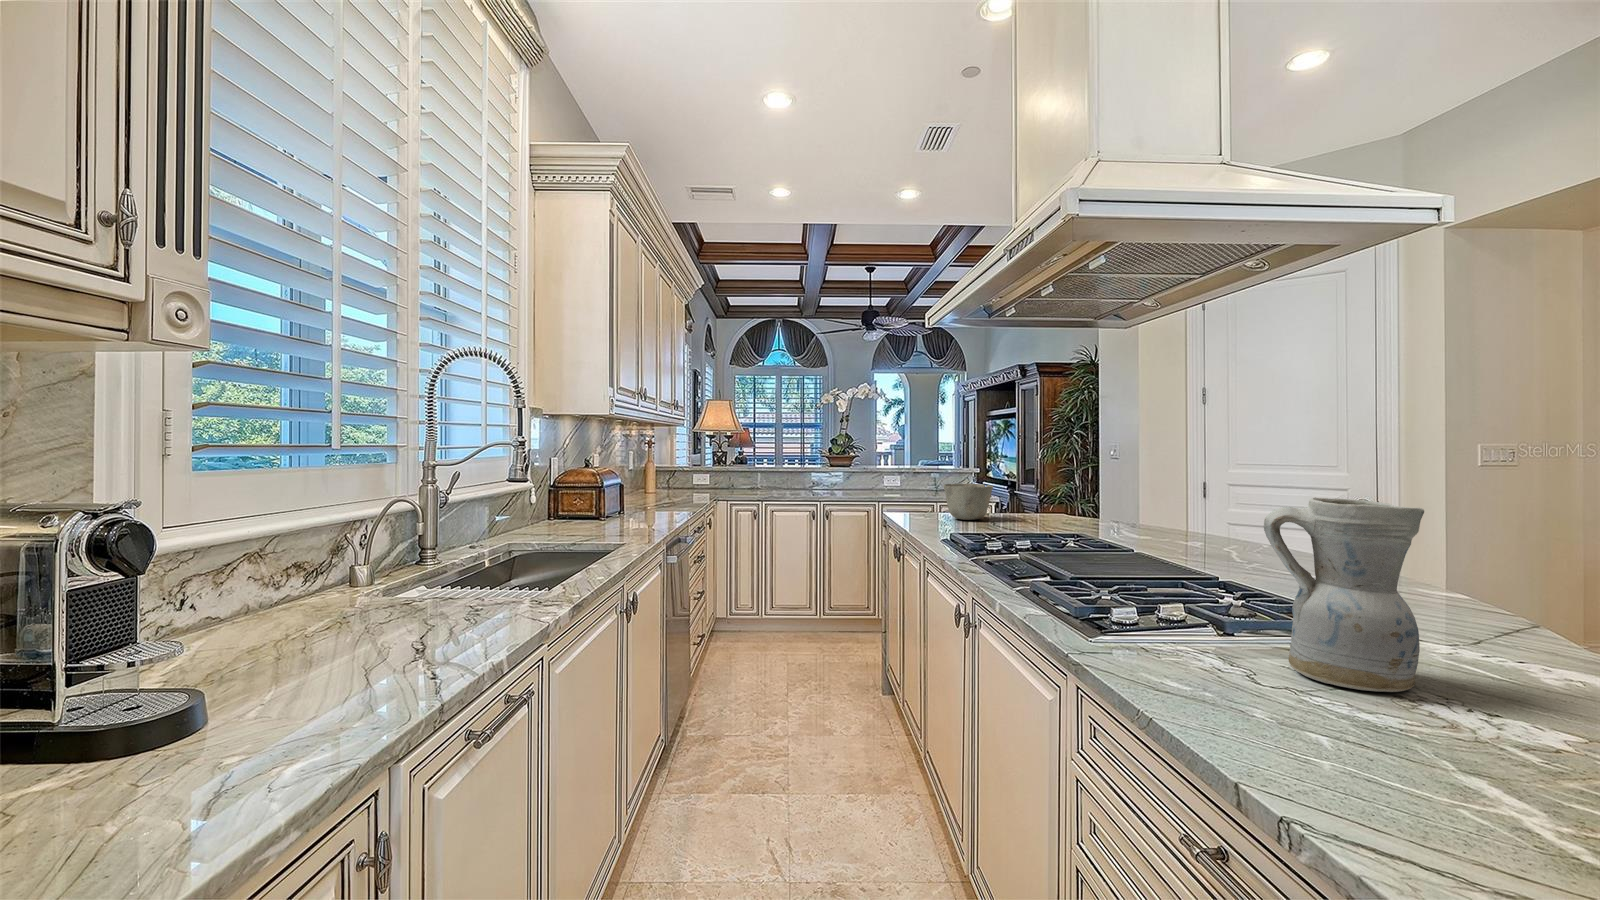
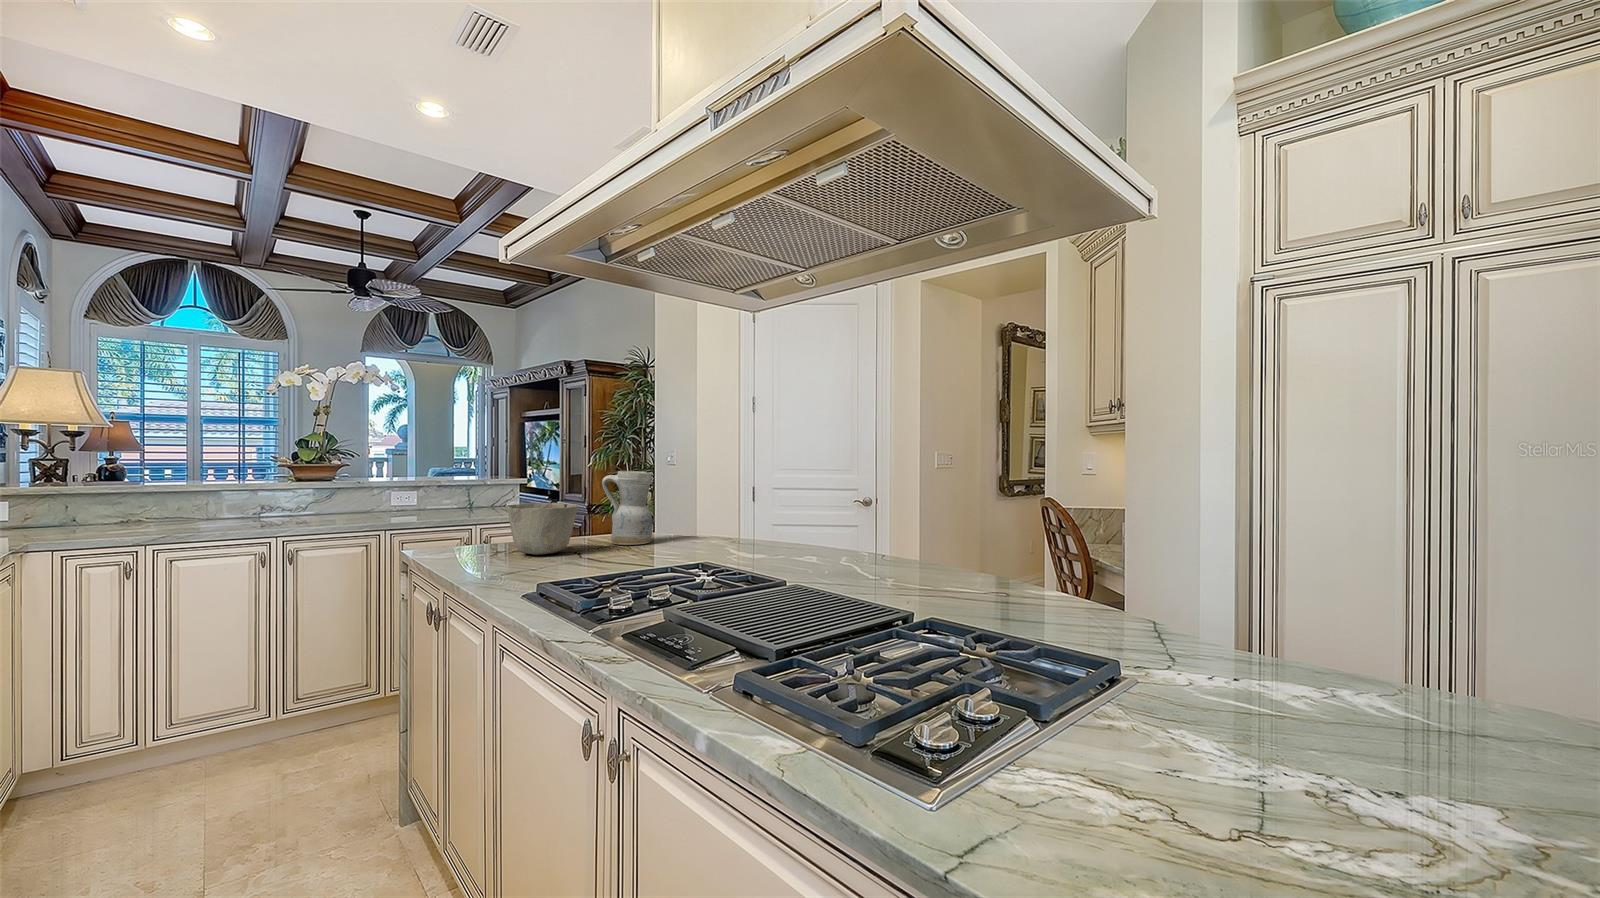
ceramic pitcher: present [1264,498,1424,692] -> present [602,471,653,545]

